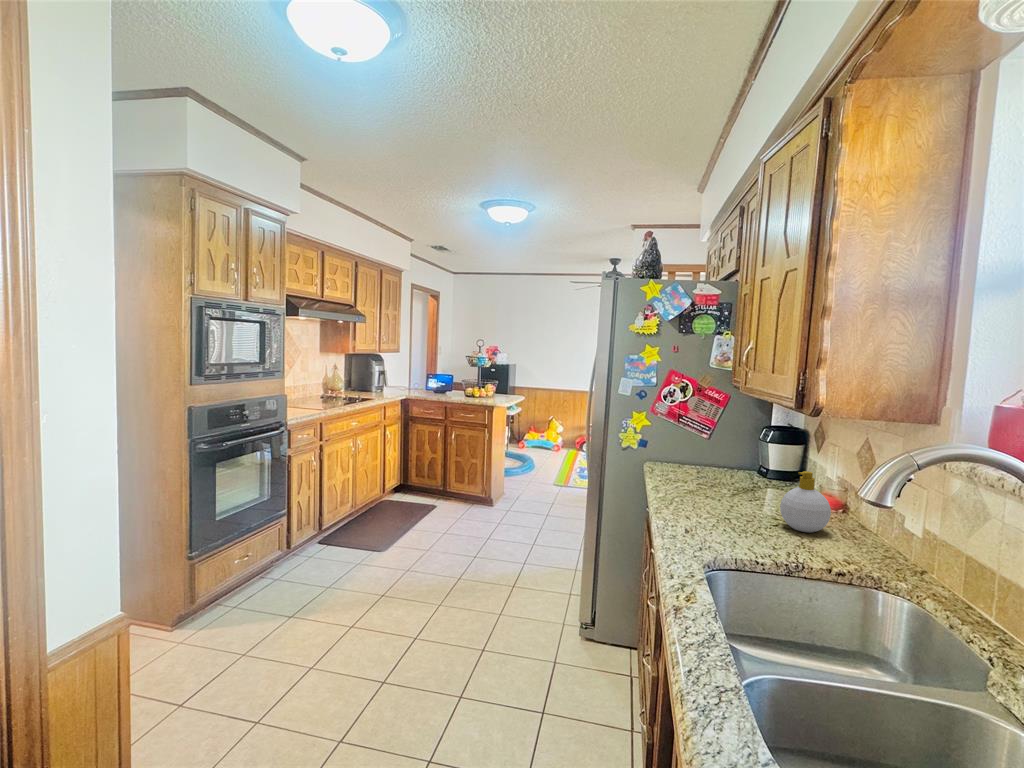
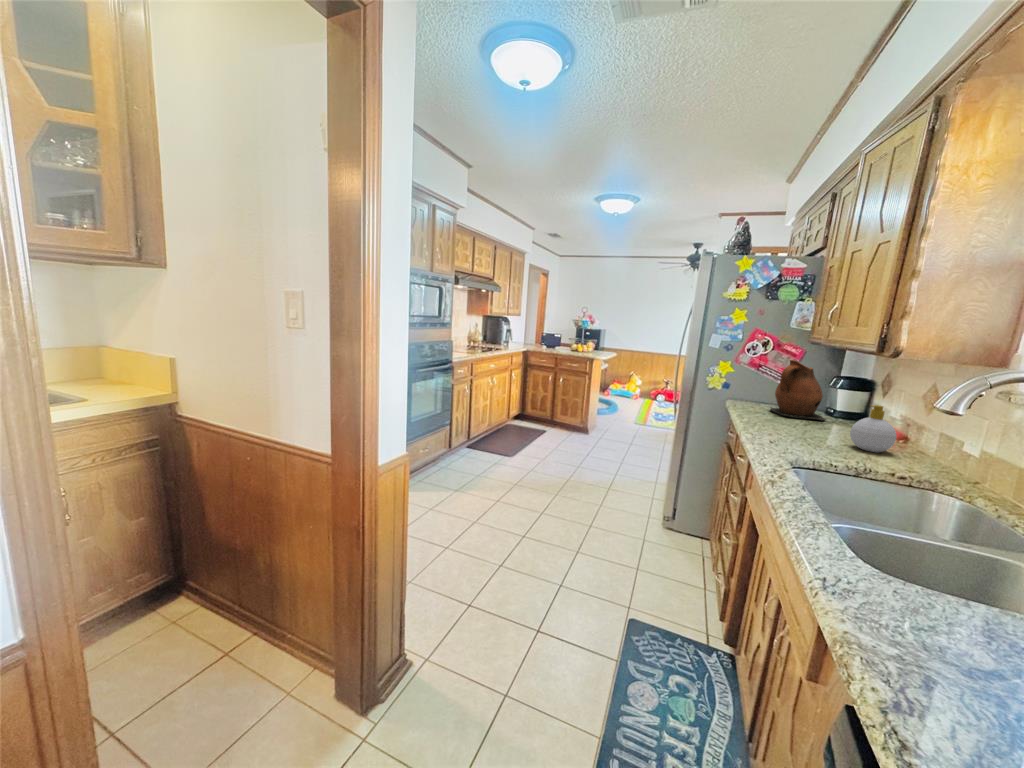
ceramic pitcher: none [692,410,759,487] -> present [771,360,826,421]

